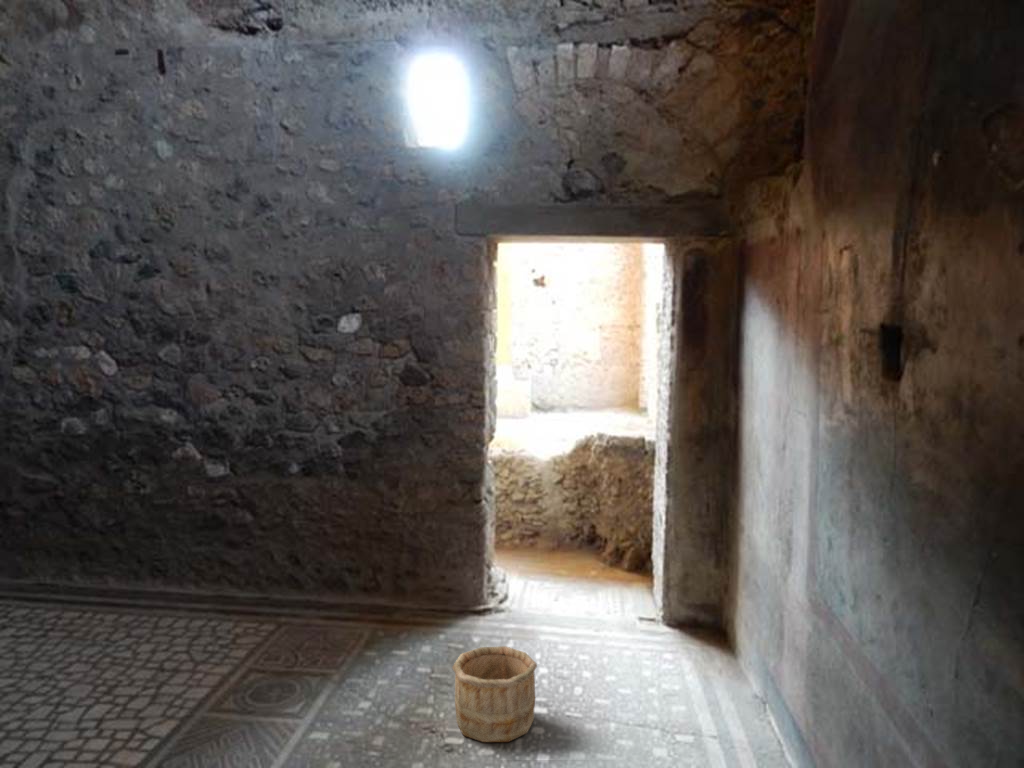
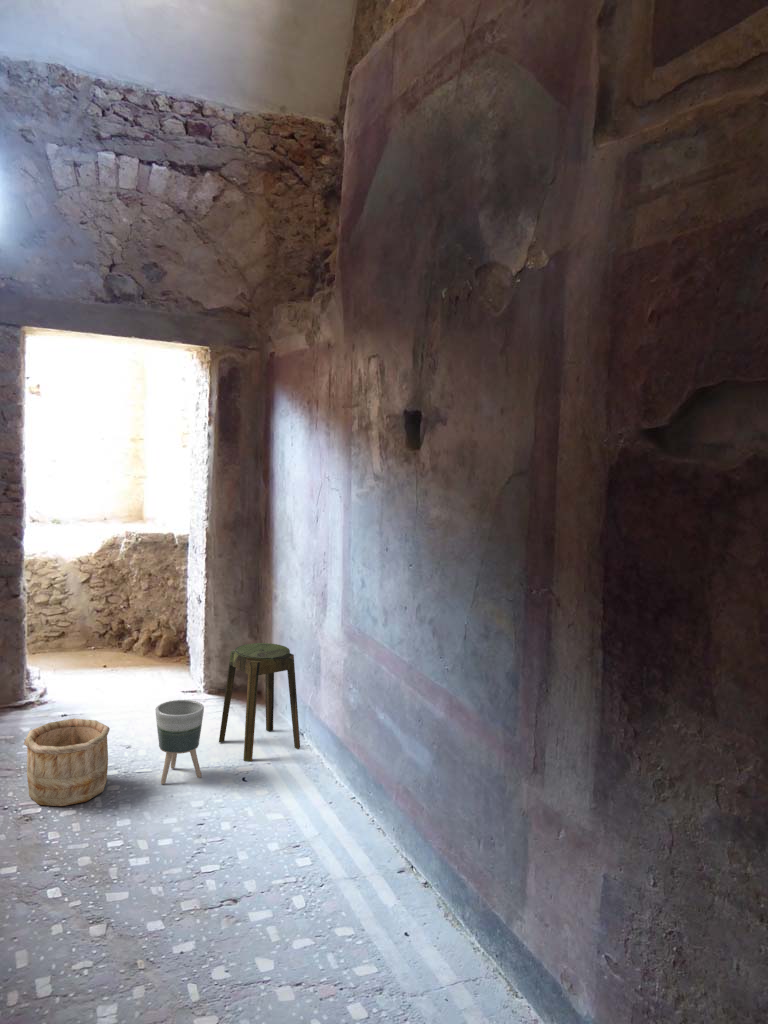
stool: none [662,585,757,727] -> present [219,643,300,761]
planter: none [585,643,638,737] -> present [156,700,204,784]

